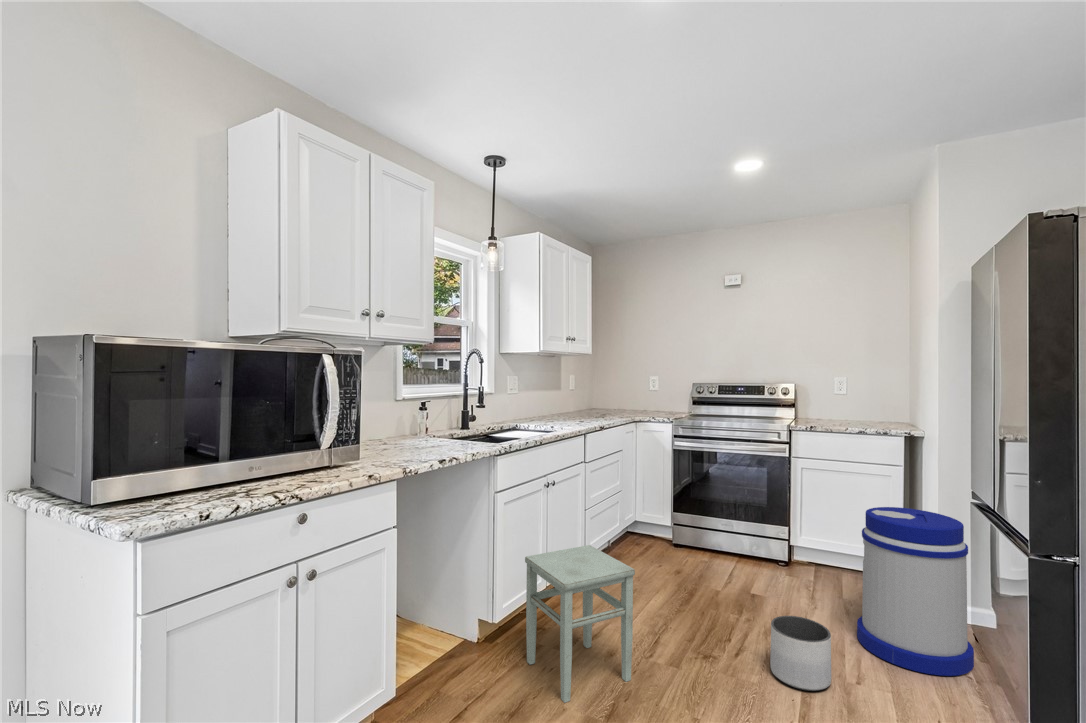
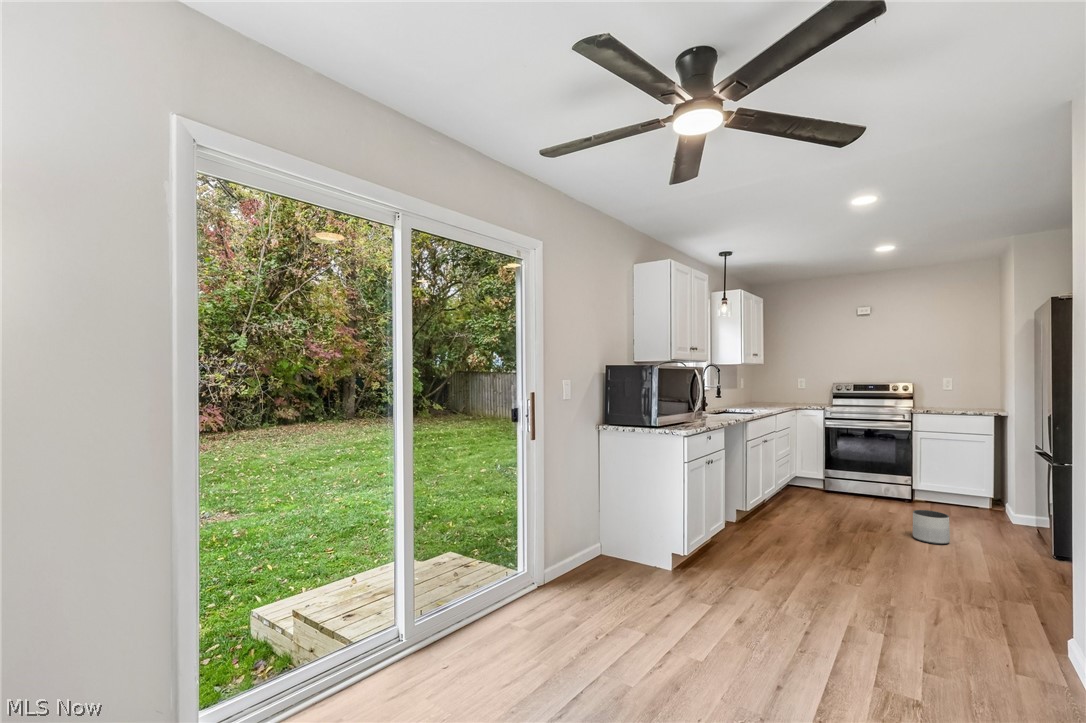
trash can: present [857,507,974,676] -> none [964,455,1037,543]
stool: present [525,545,635,703] -> none [770,471,836,542]

